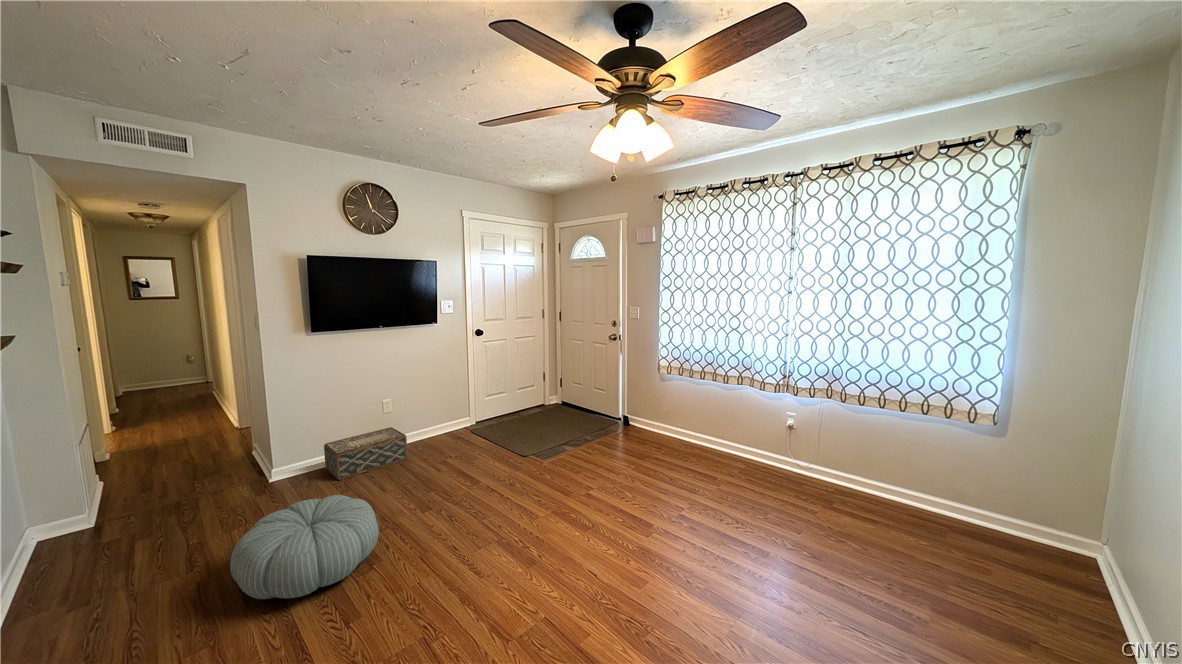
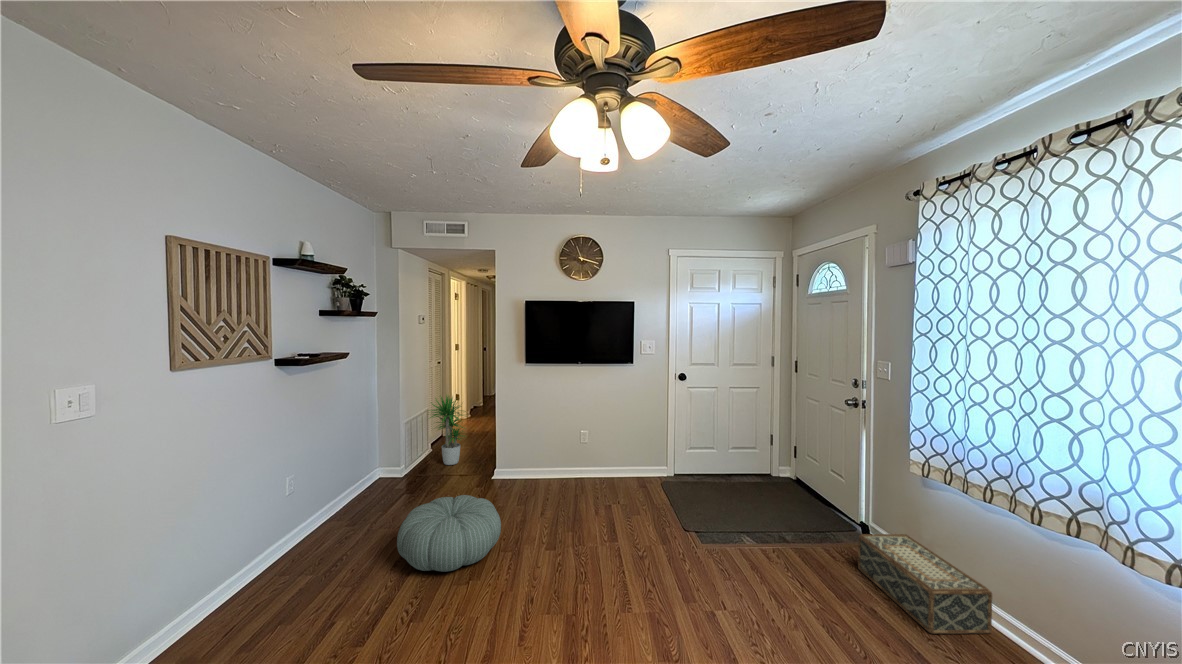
potted plant: none [94,393,193,498] -> present [430,395,464,465]
woven basket: present [324,427,407,480] -> present [858,534,992,634]

